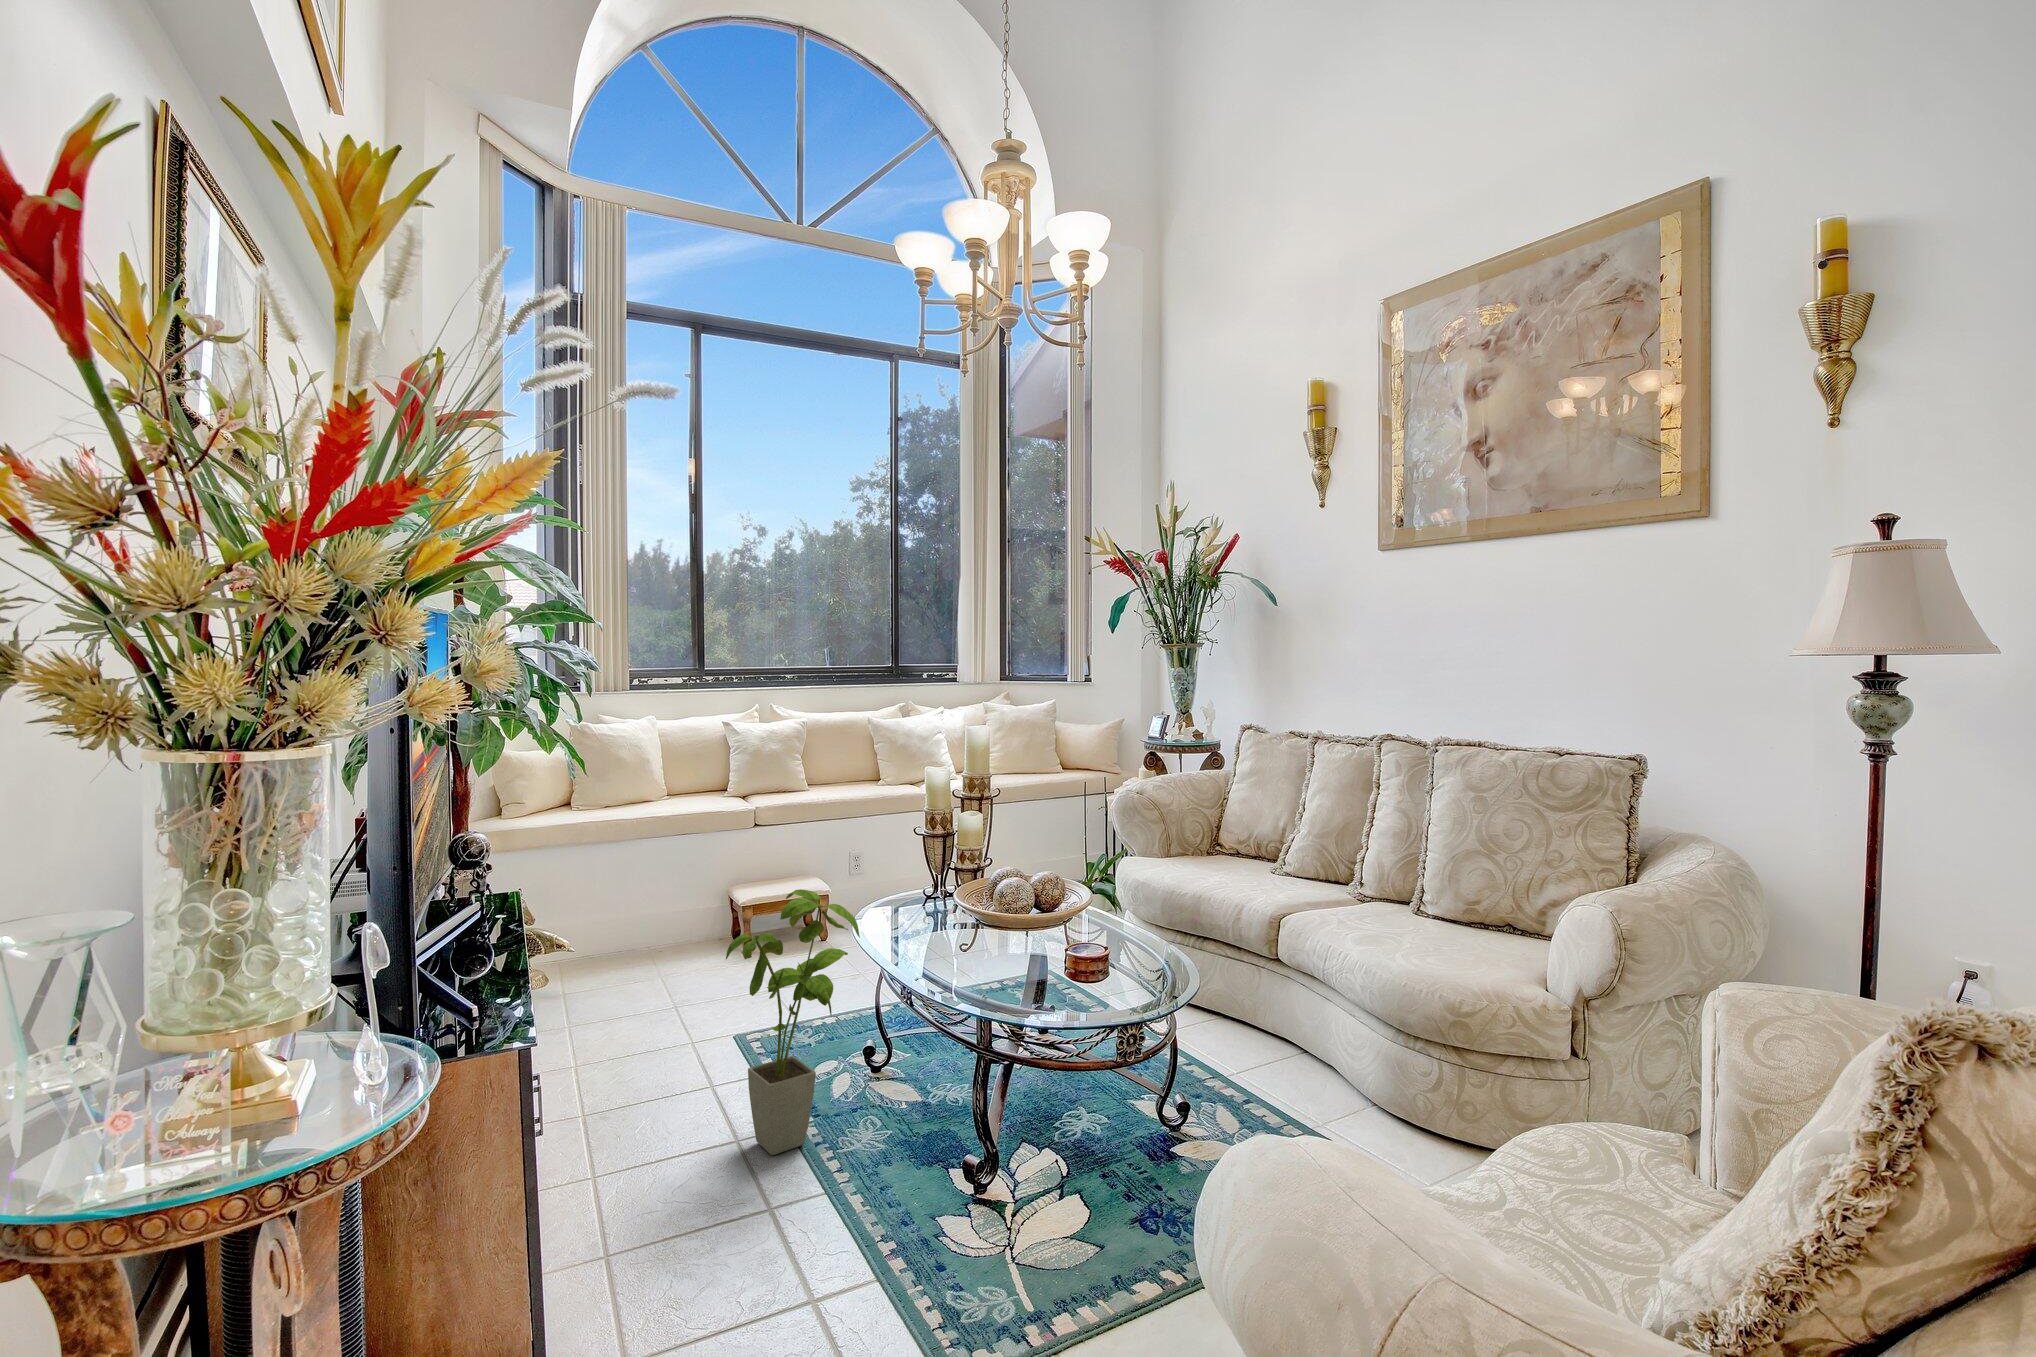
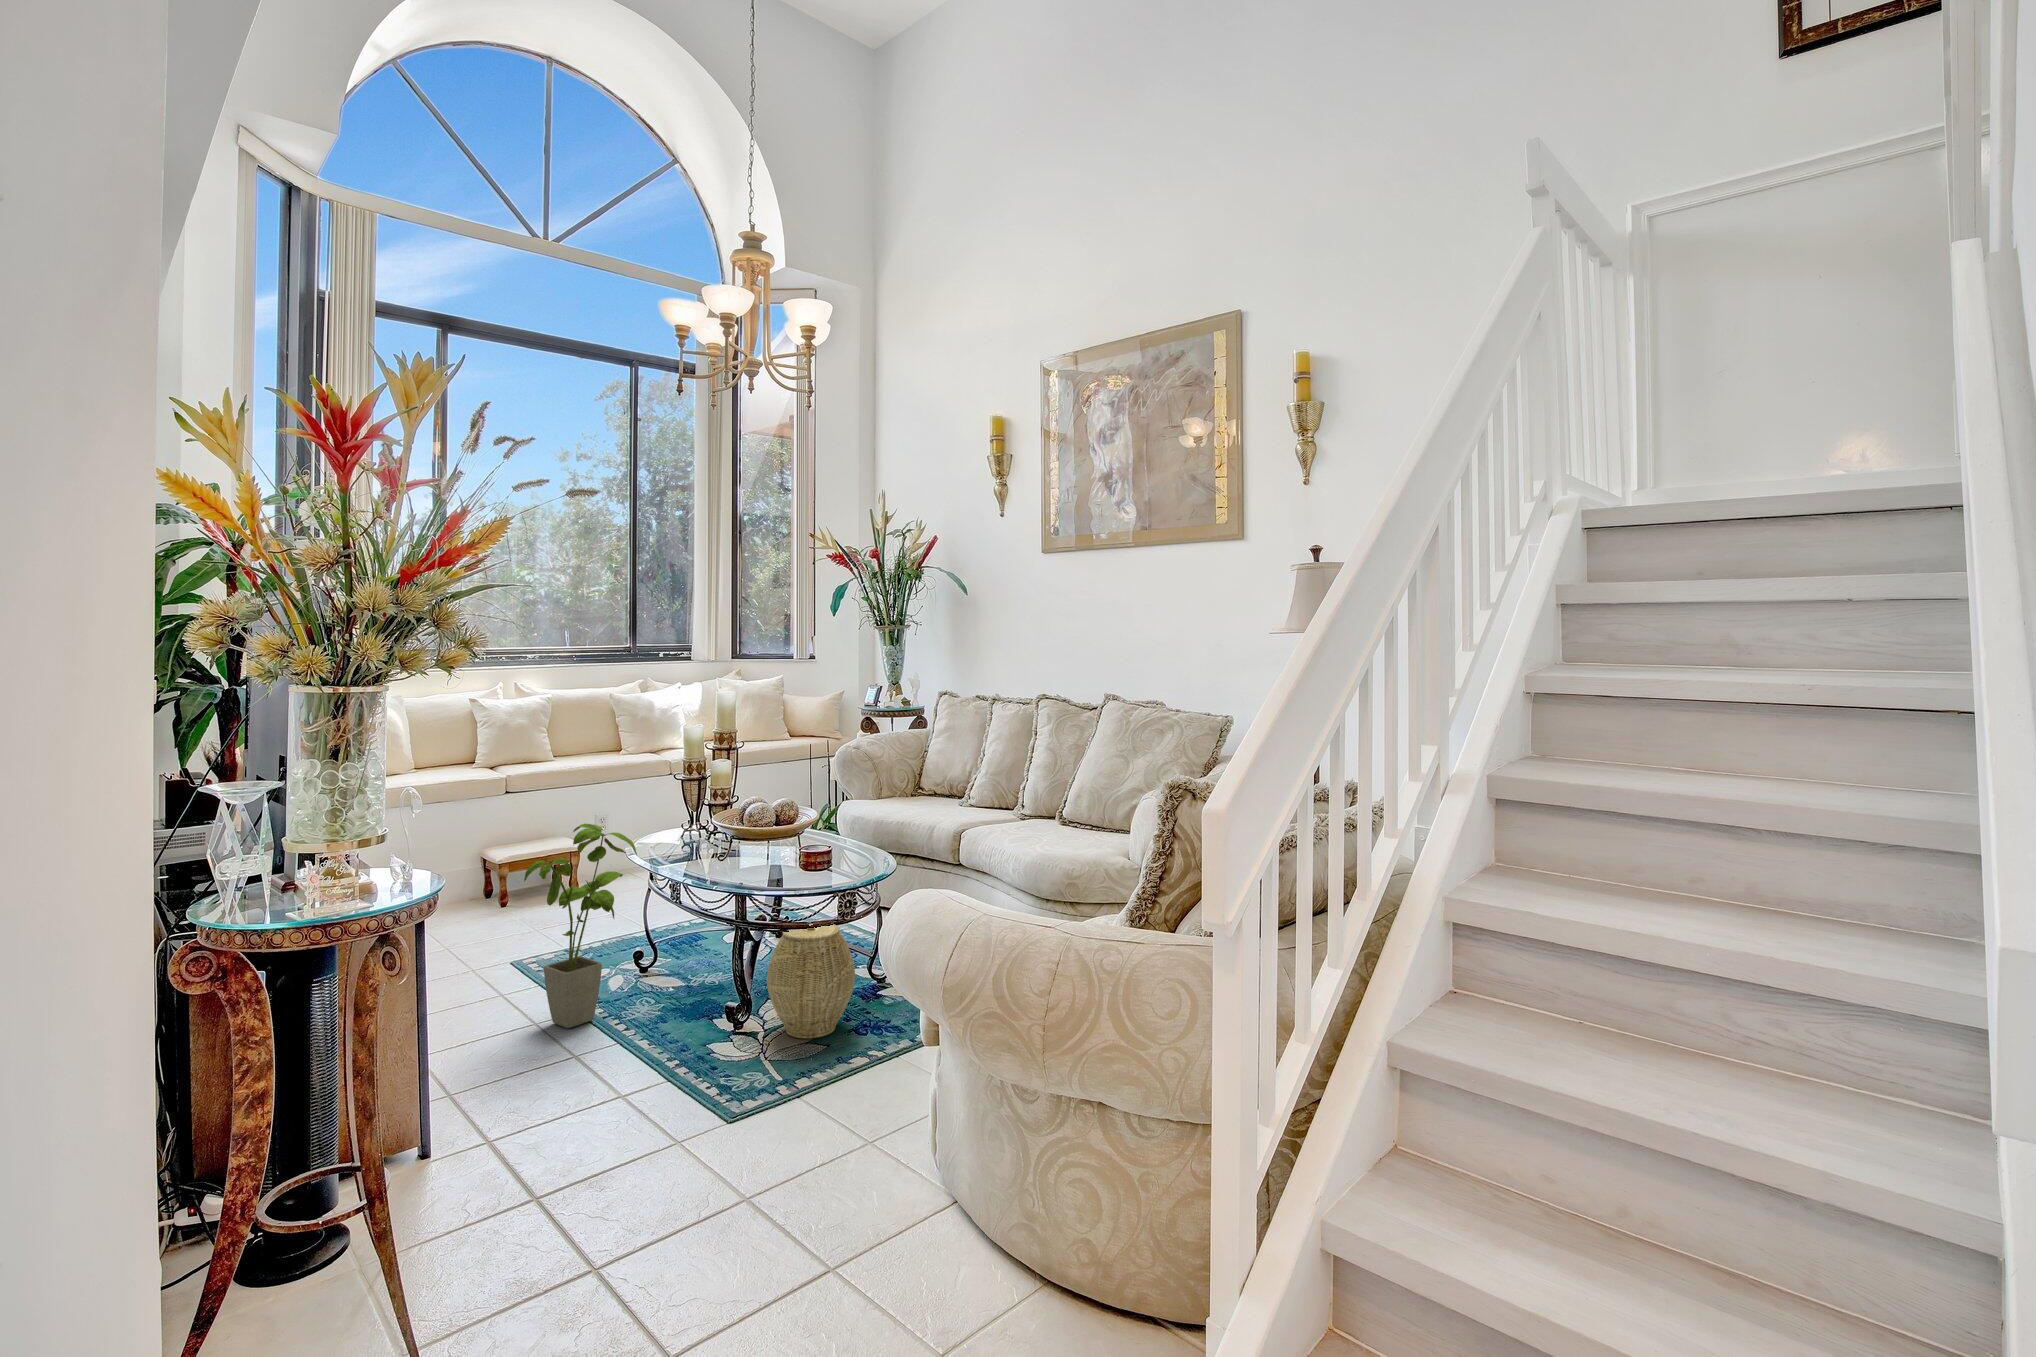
woven basket: none [1020,1051,1142,1227] -> present [767,924,855,1038]

